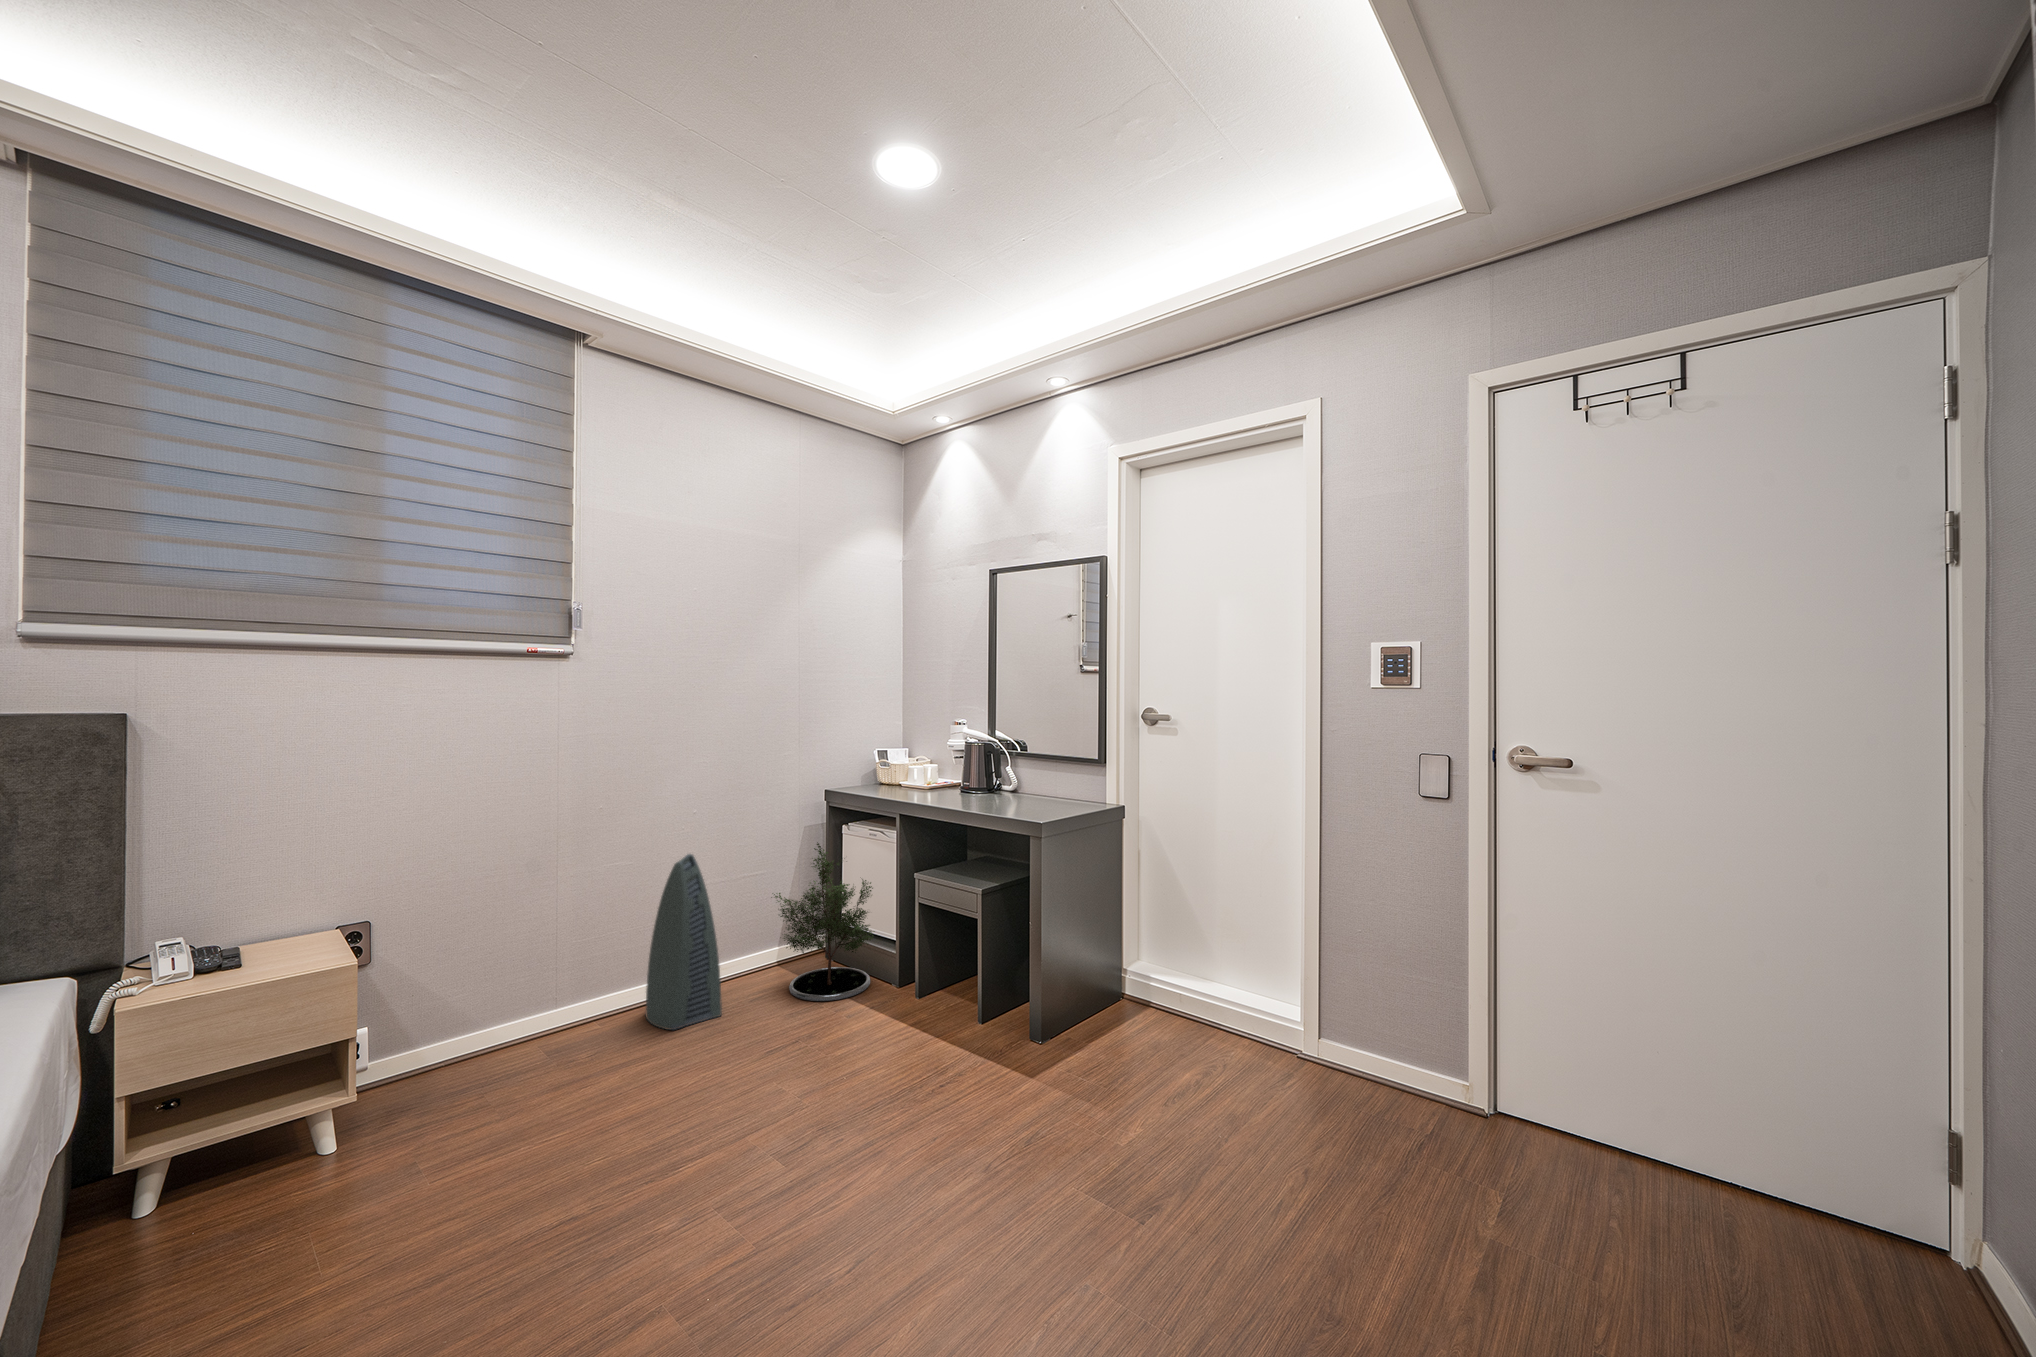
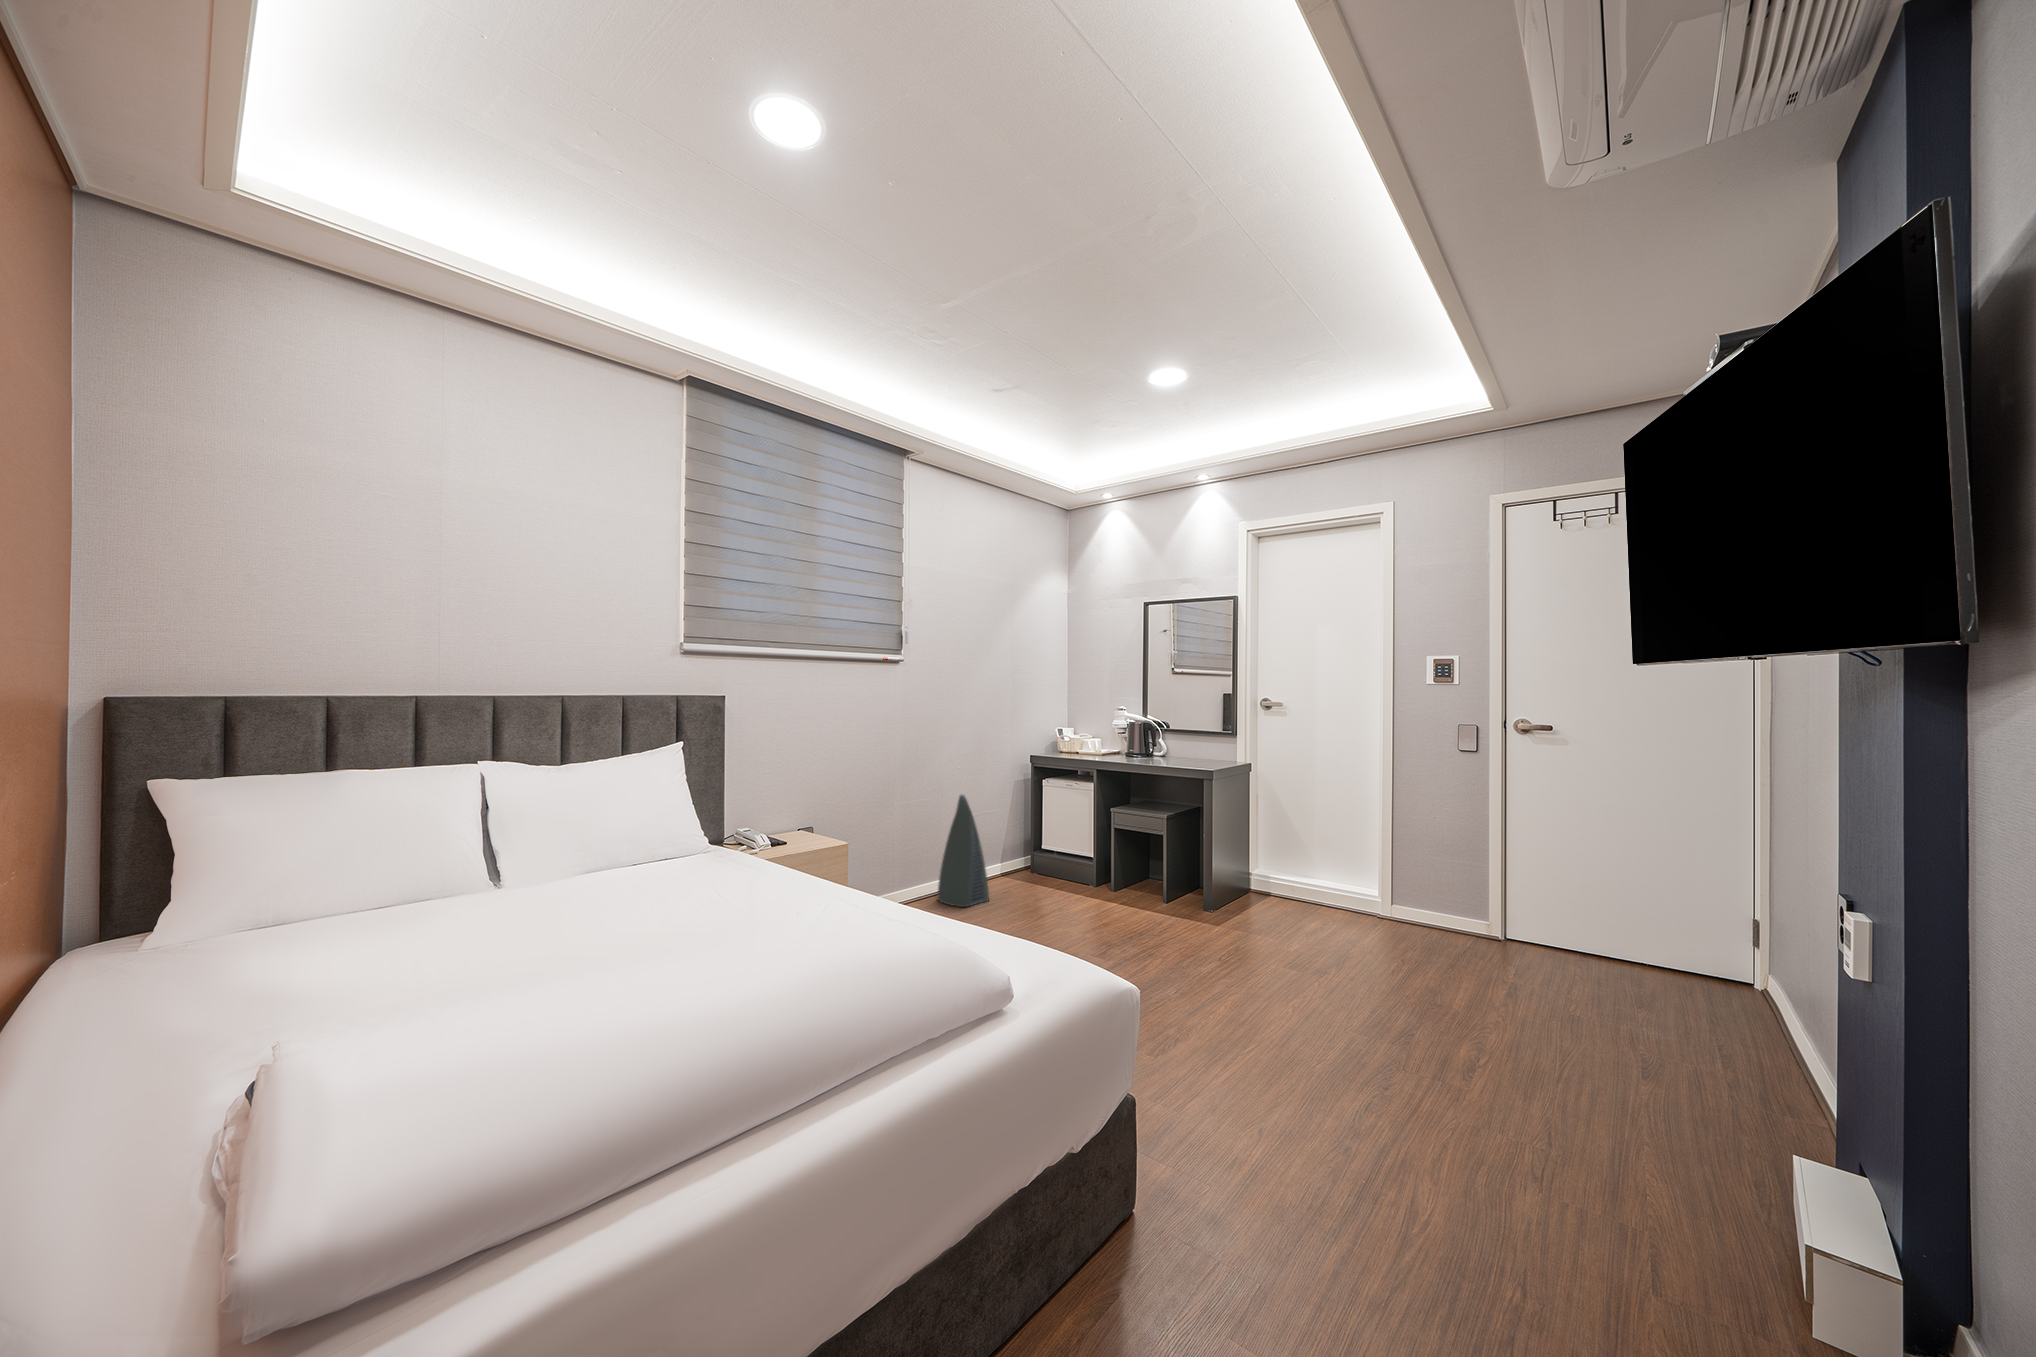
potted tree: present [771,843,875,1001] -> none [1010,789,1079,894]

